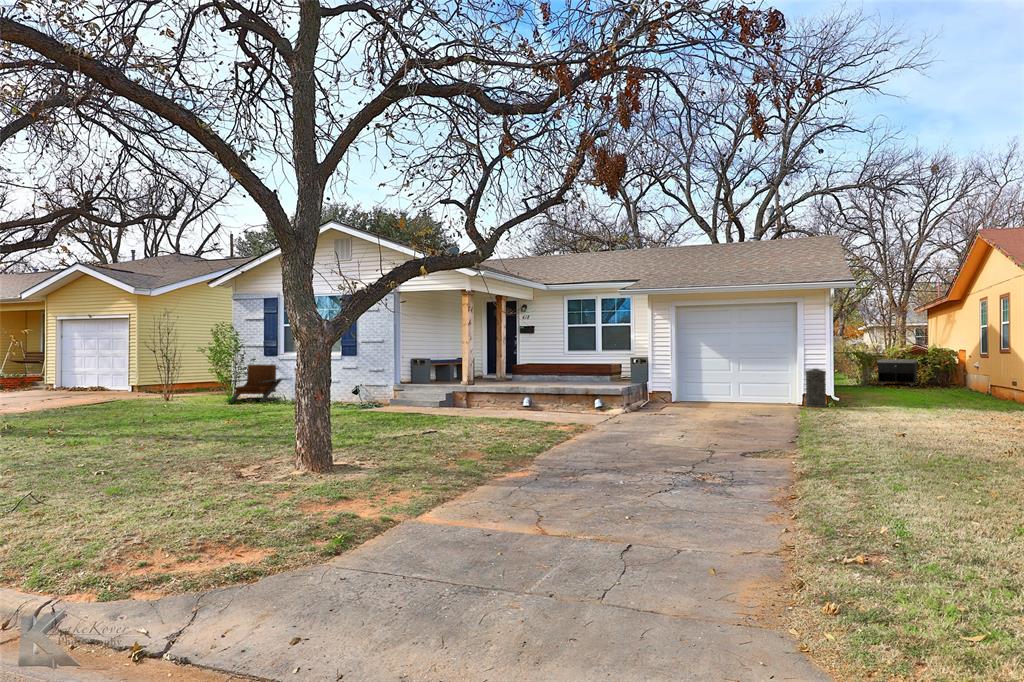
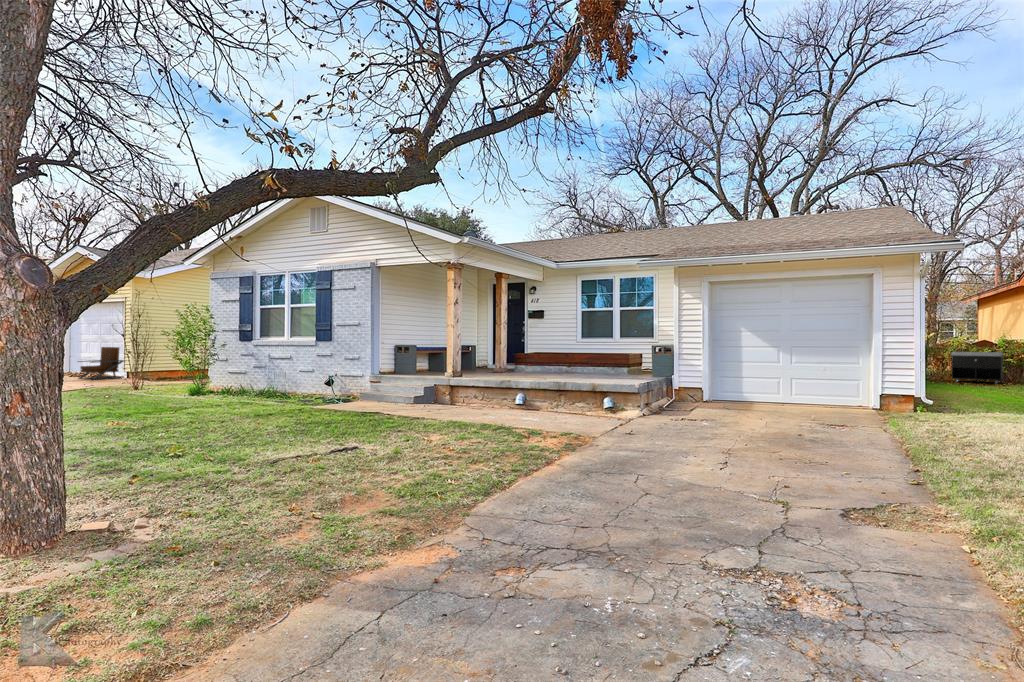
lounge chair: present [230,365,282,402] -> present [78,347,124,380]
trash can: present [805,369,827,407] -> none [886,360,917,413]

